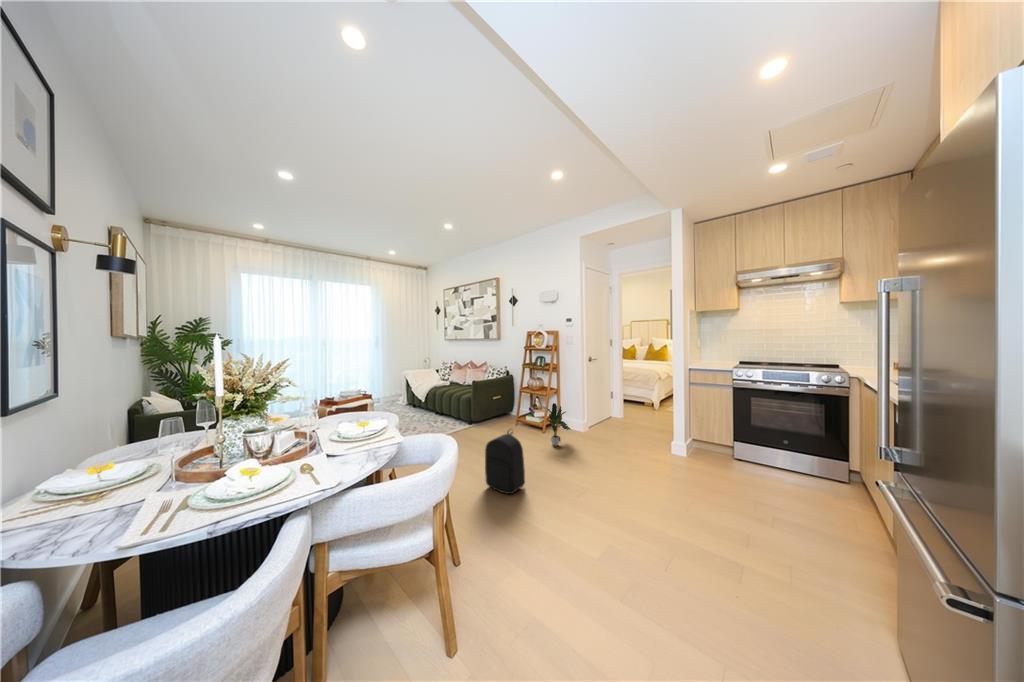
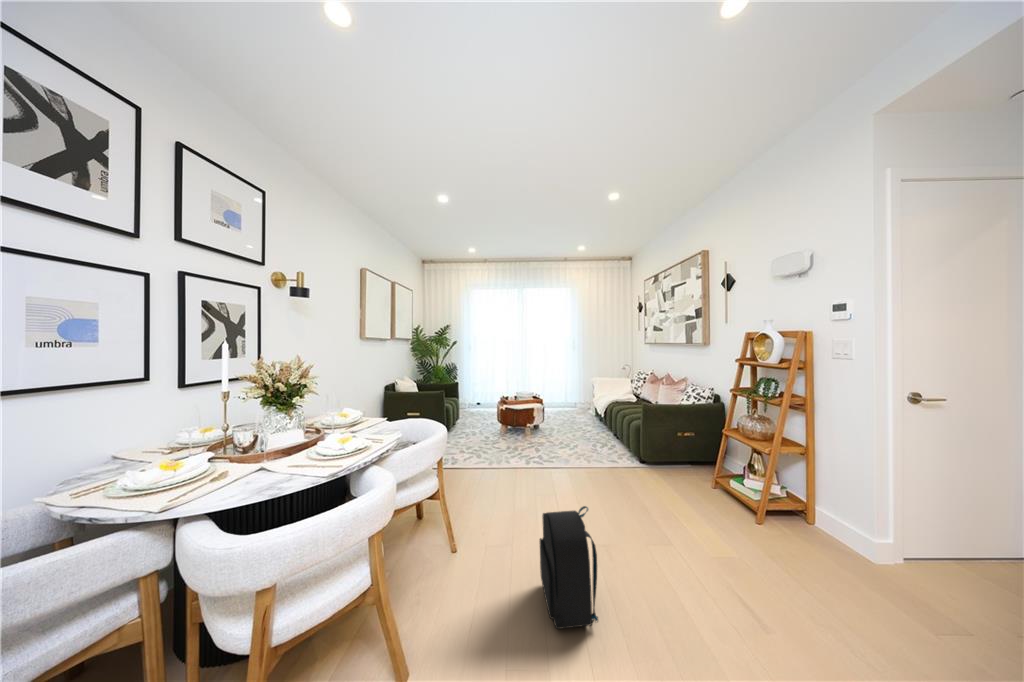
potted plant: present [547,403,570,446] -> none [724,480,799,571]

